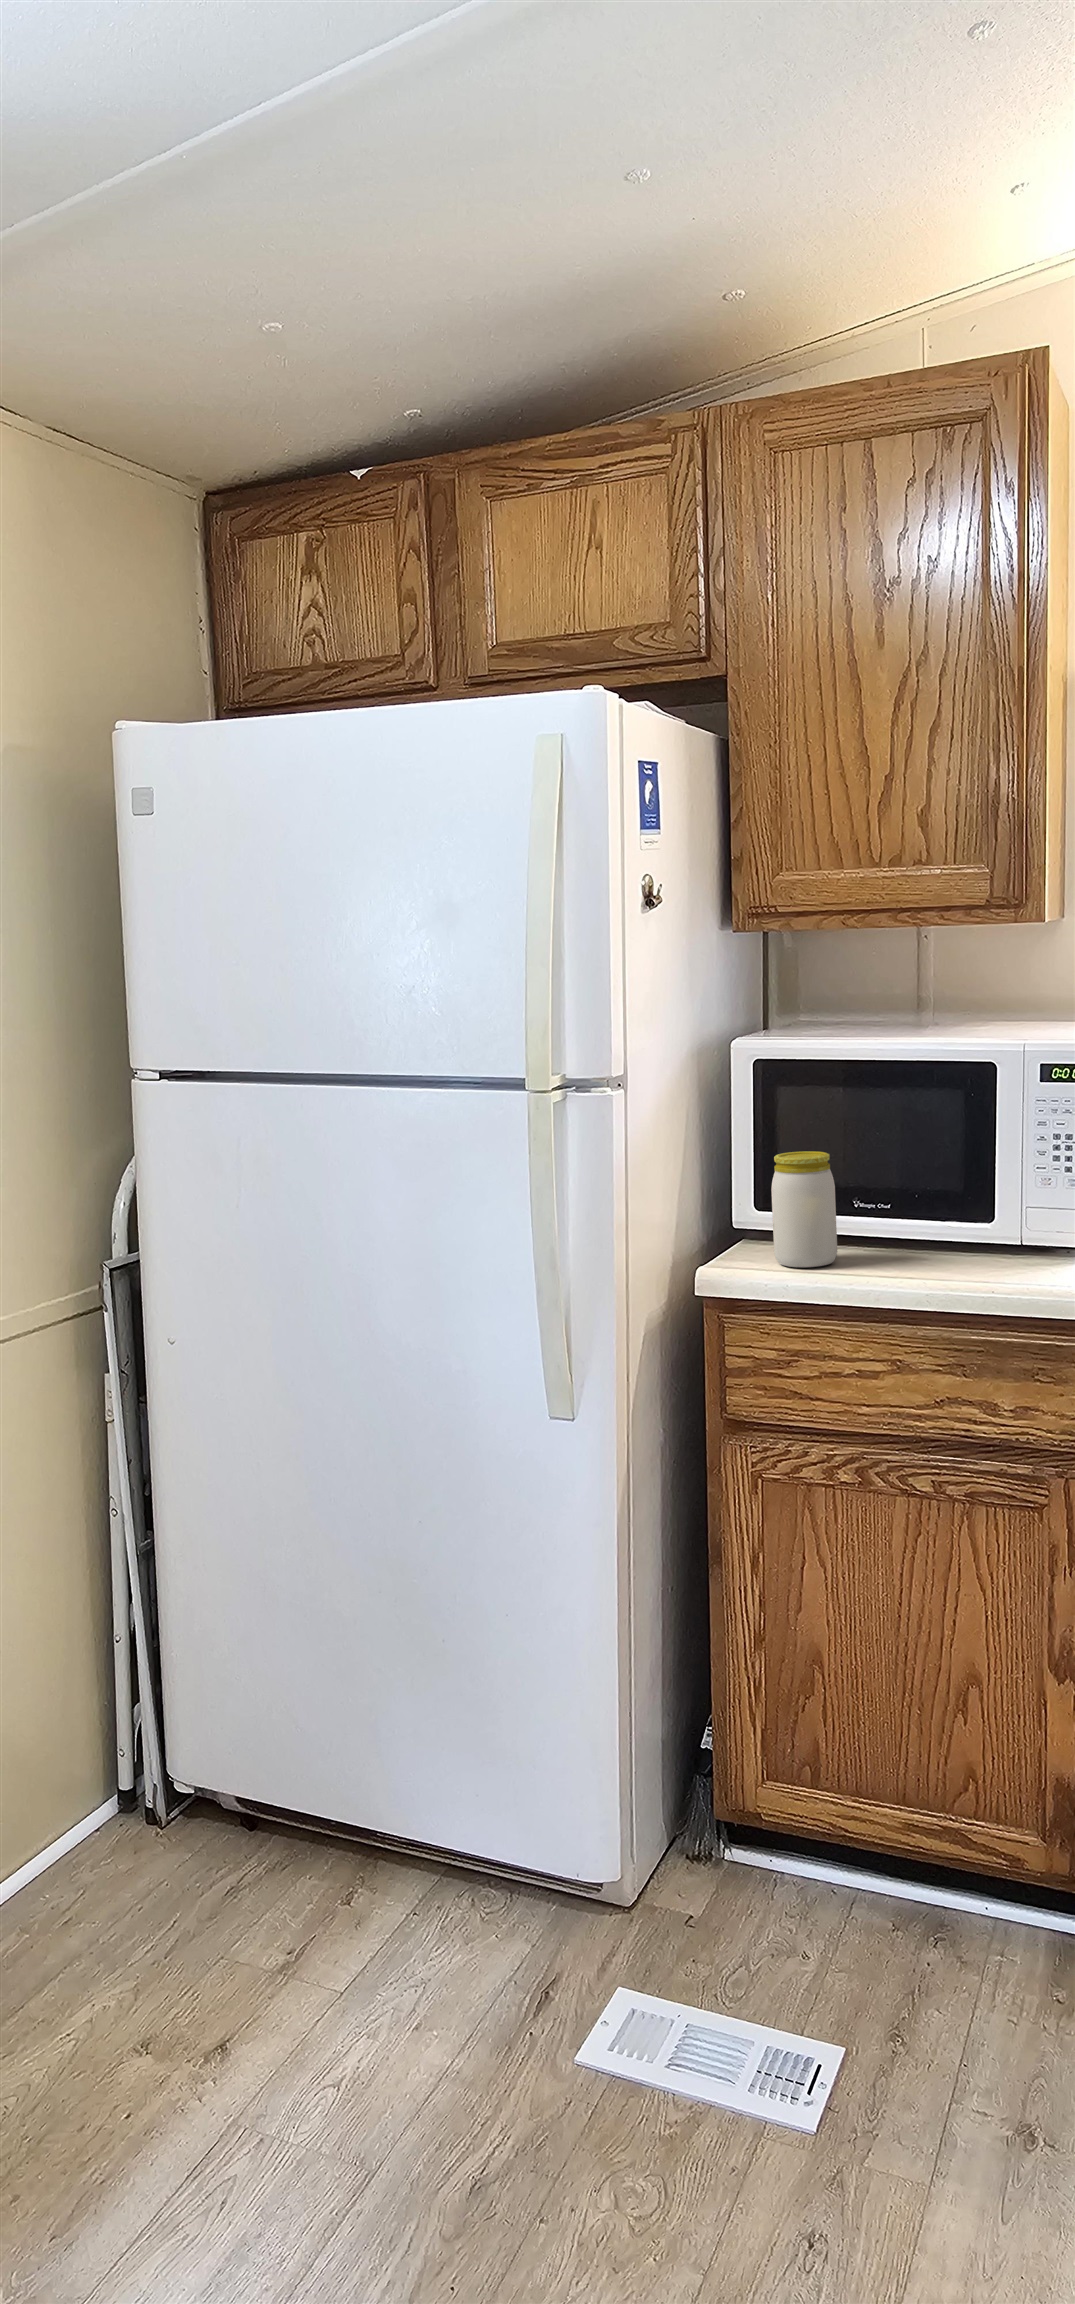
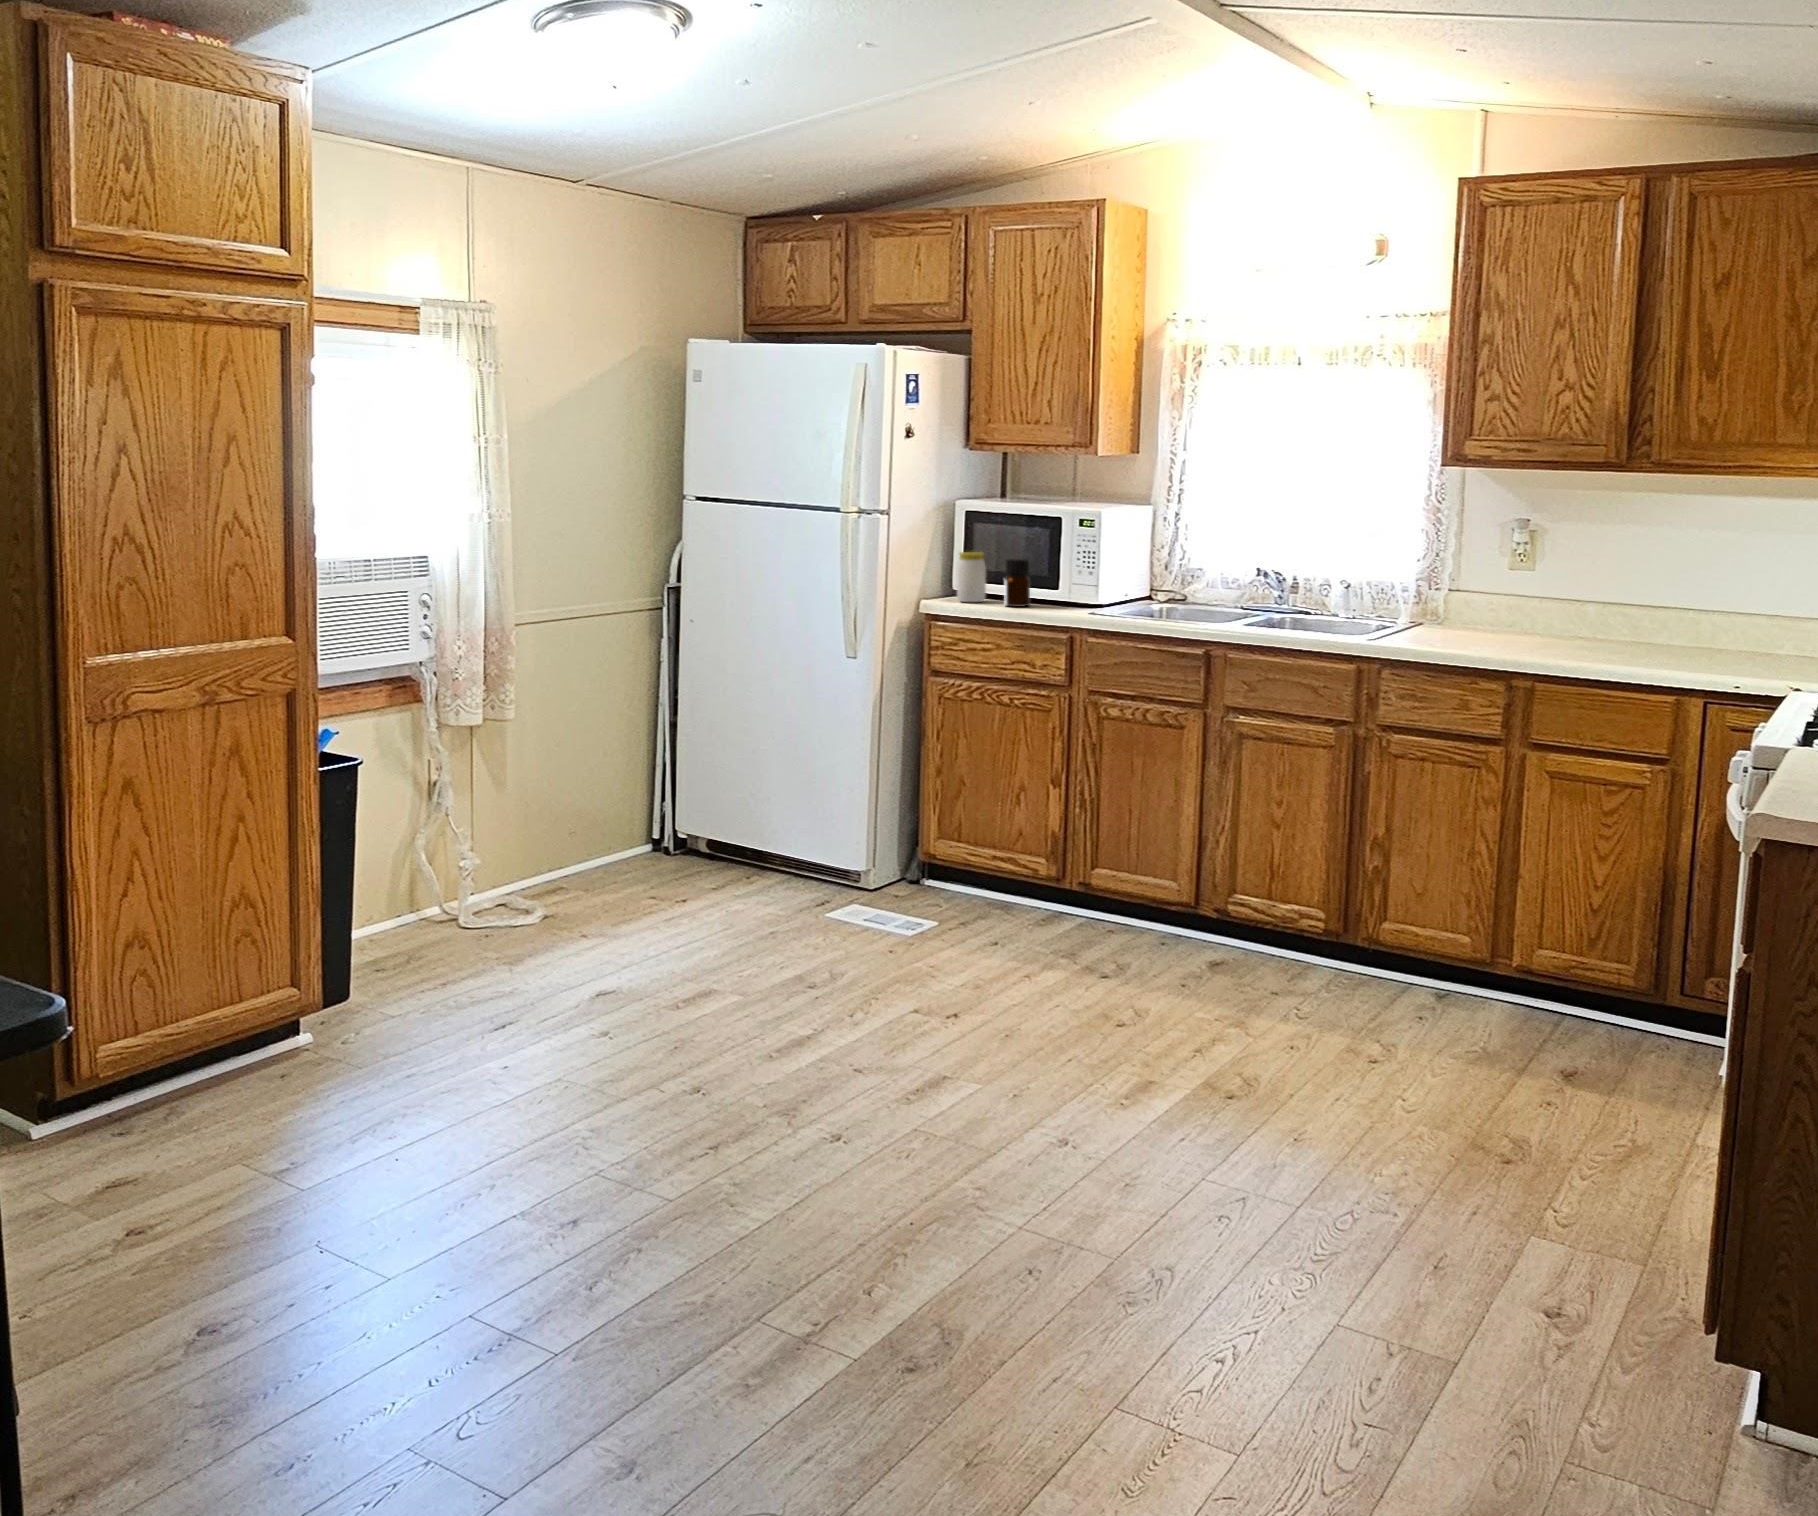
bottle: none [896,1162,957,1275] -> present [1005,559,1030,607]

